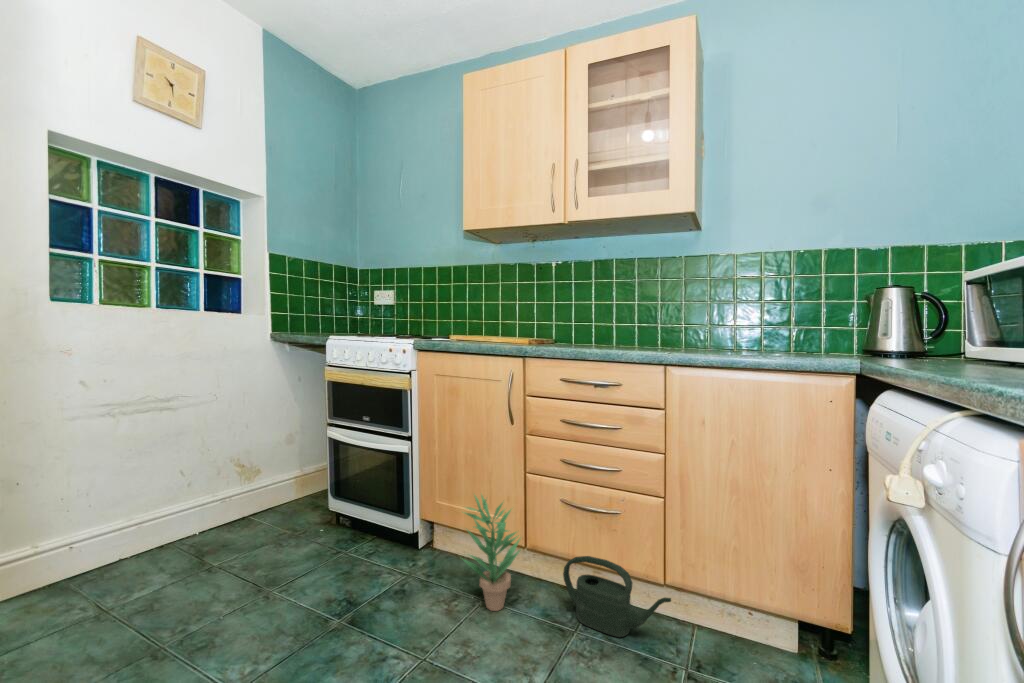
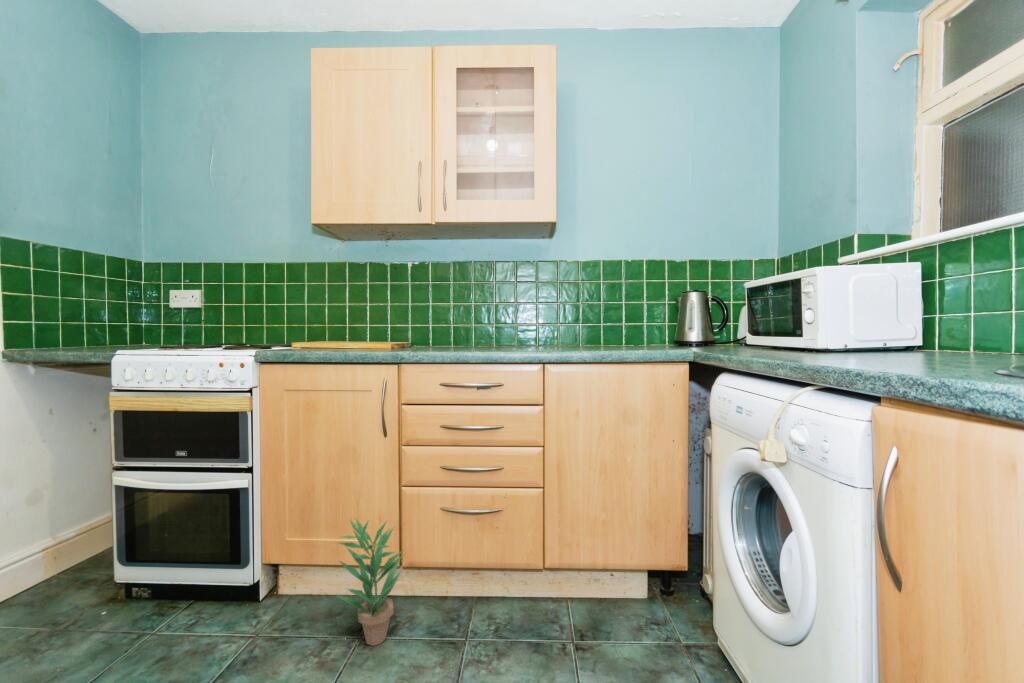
watering can: present [563,556,671,637] -> none [449,560,555,633]

